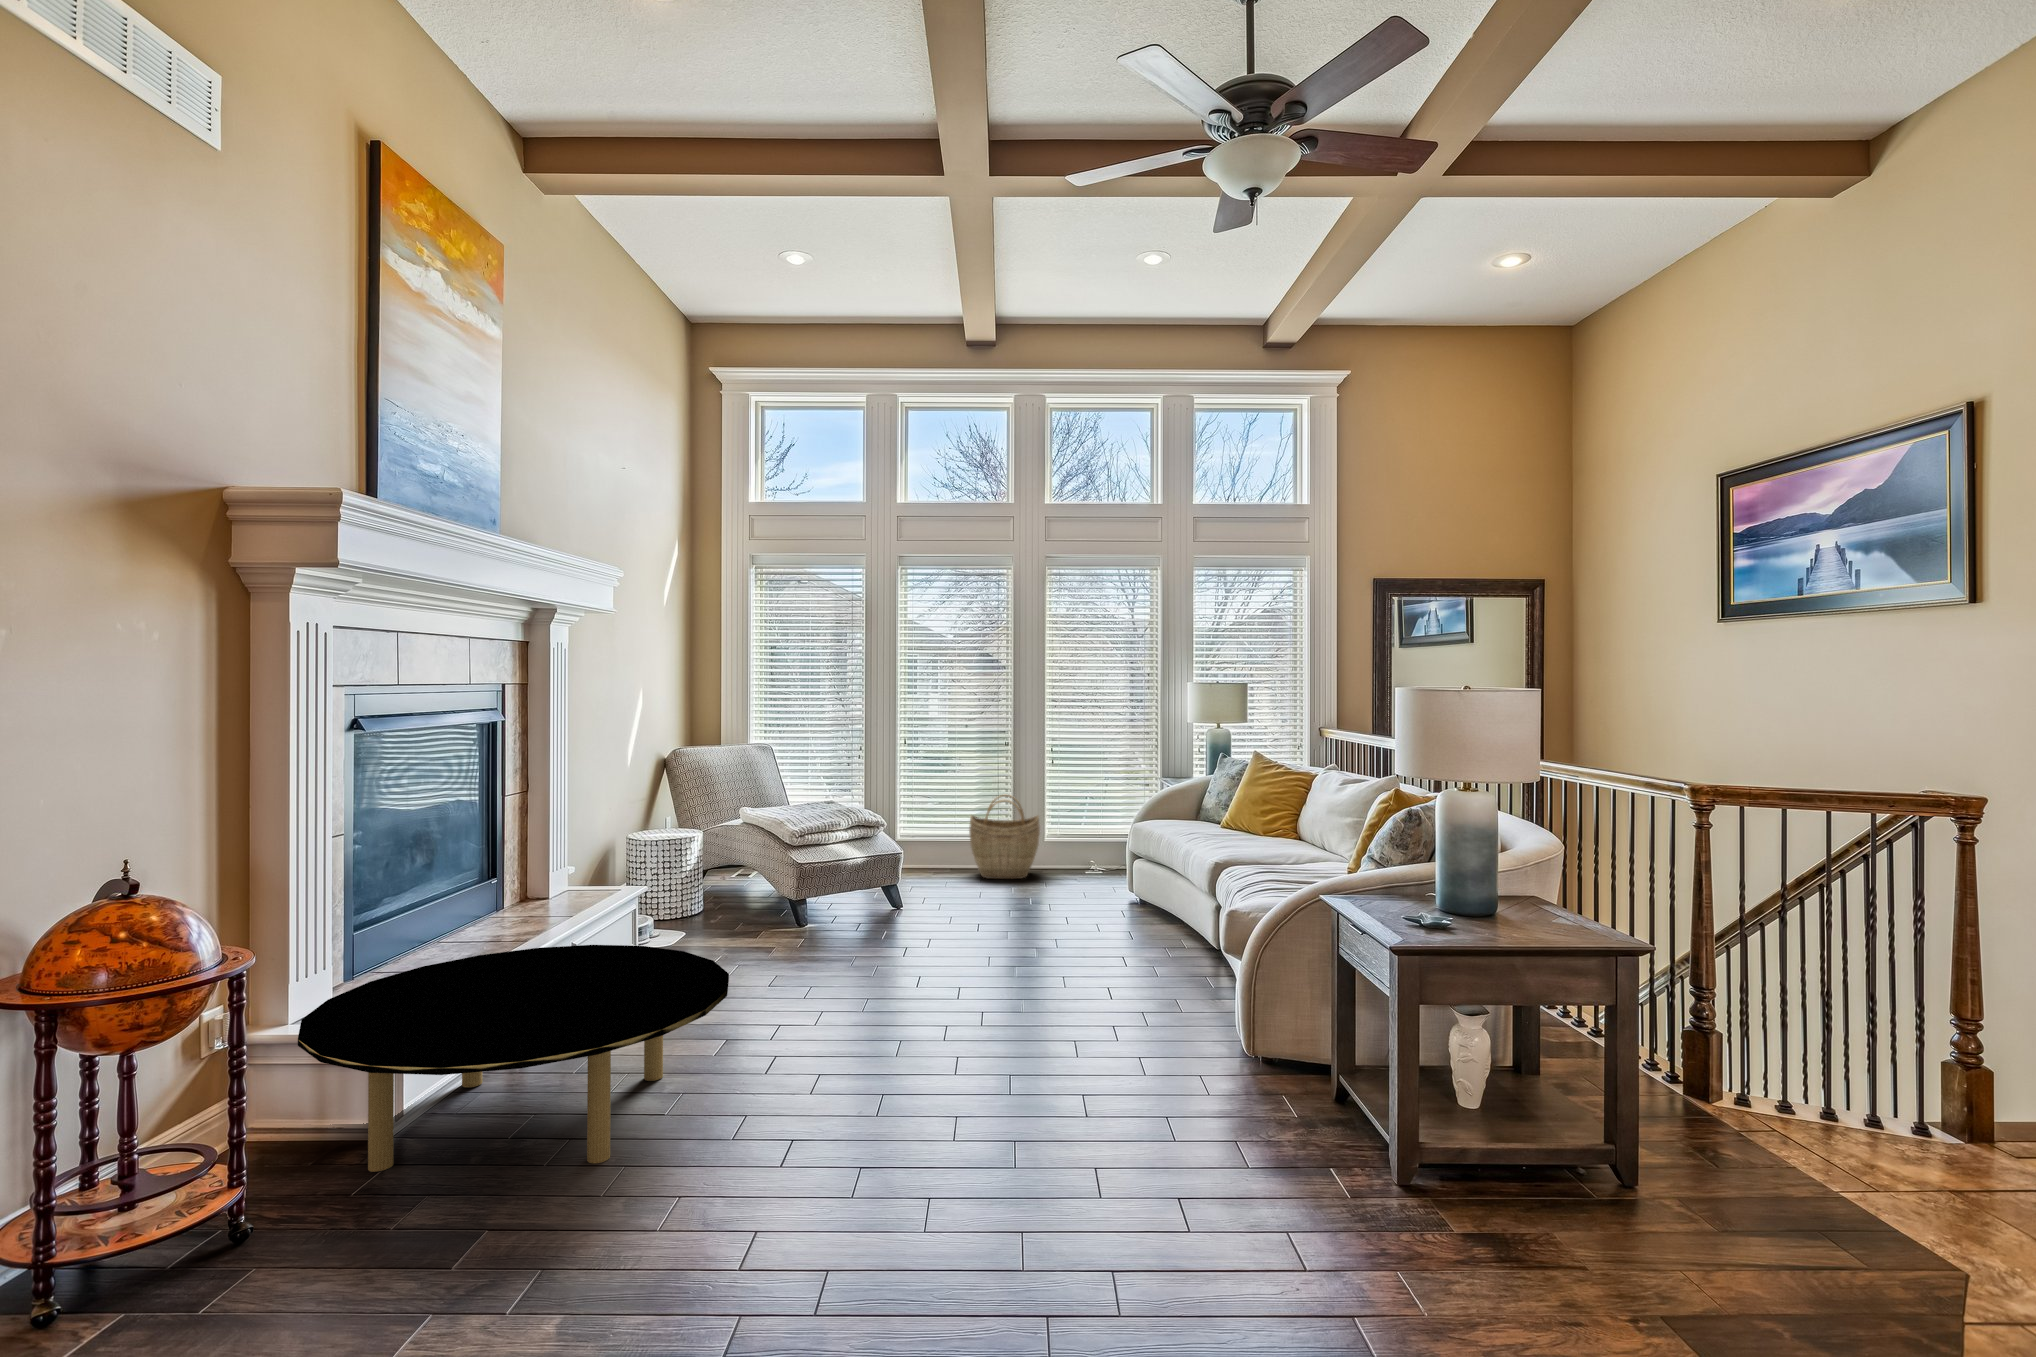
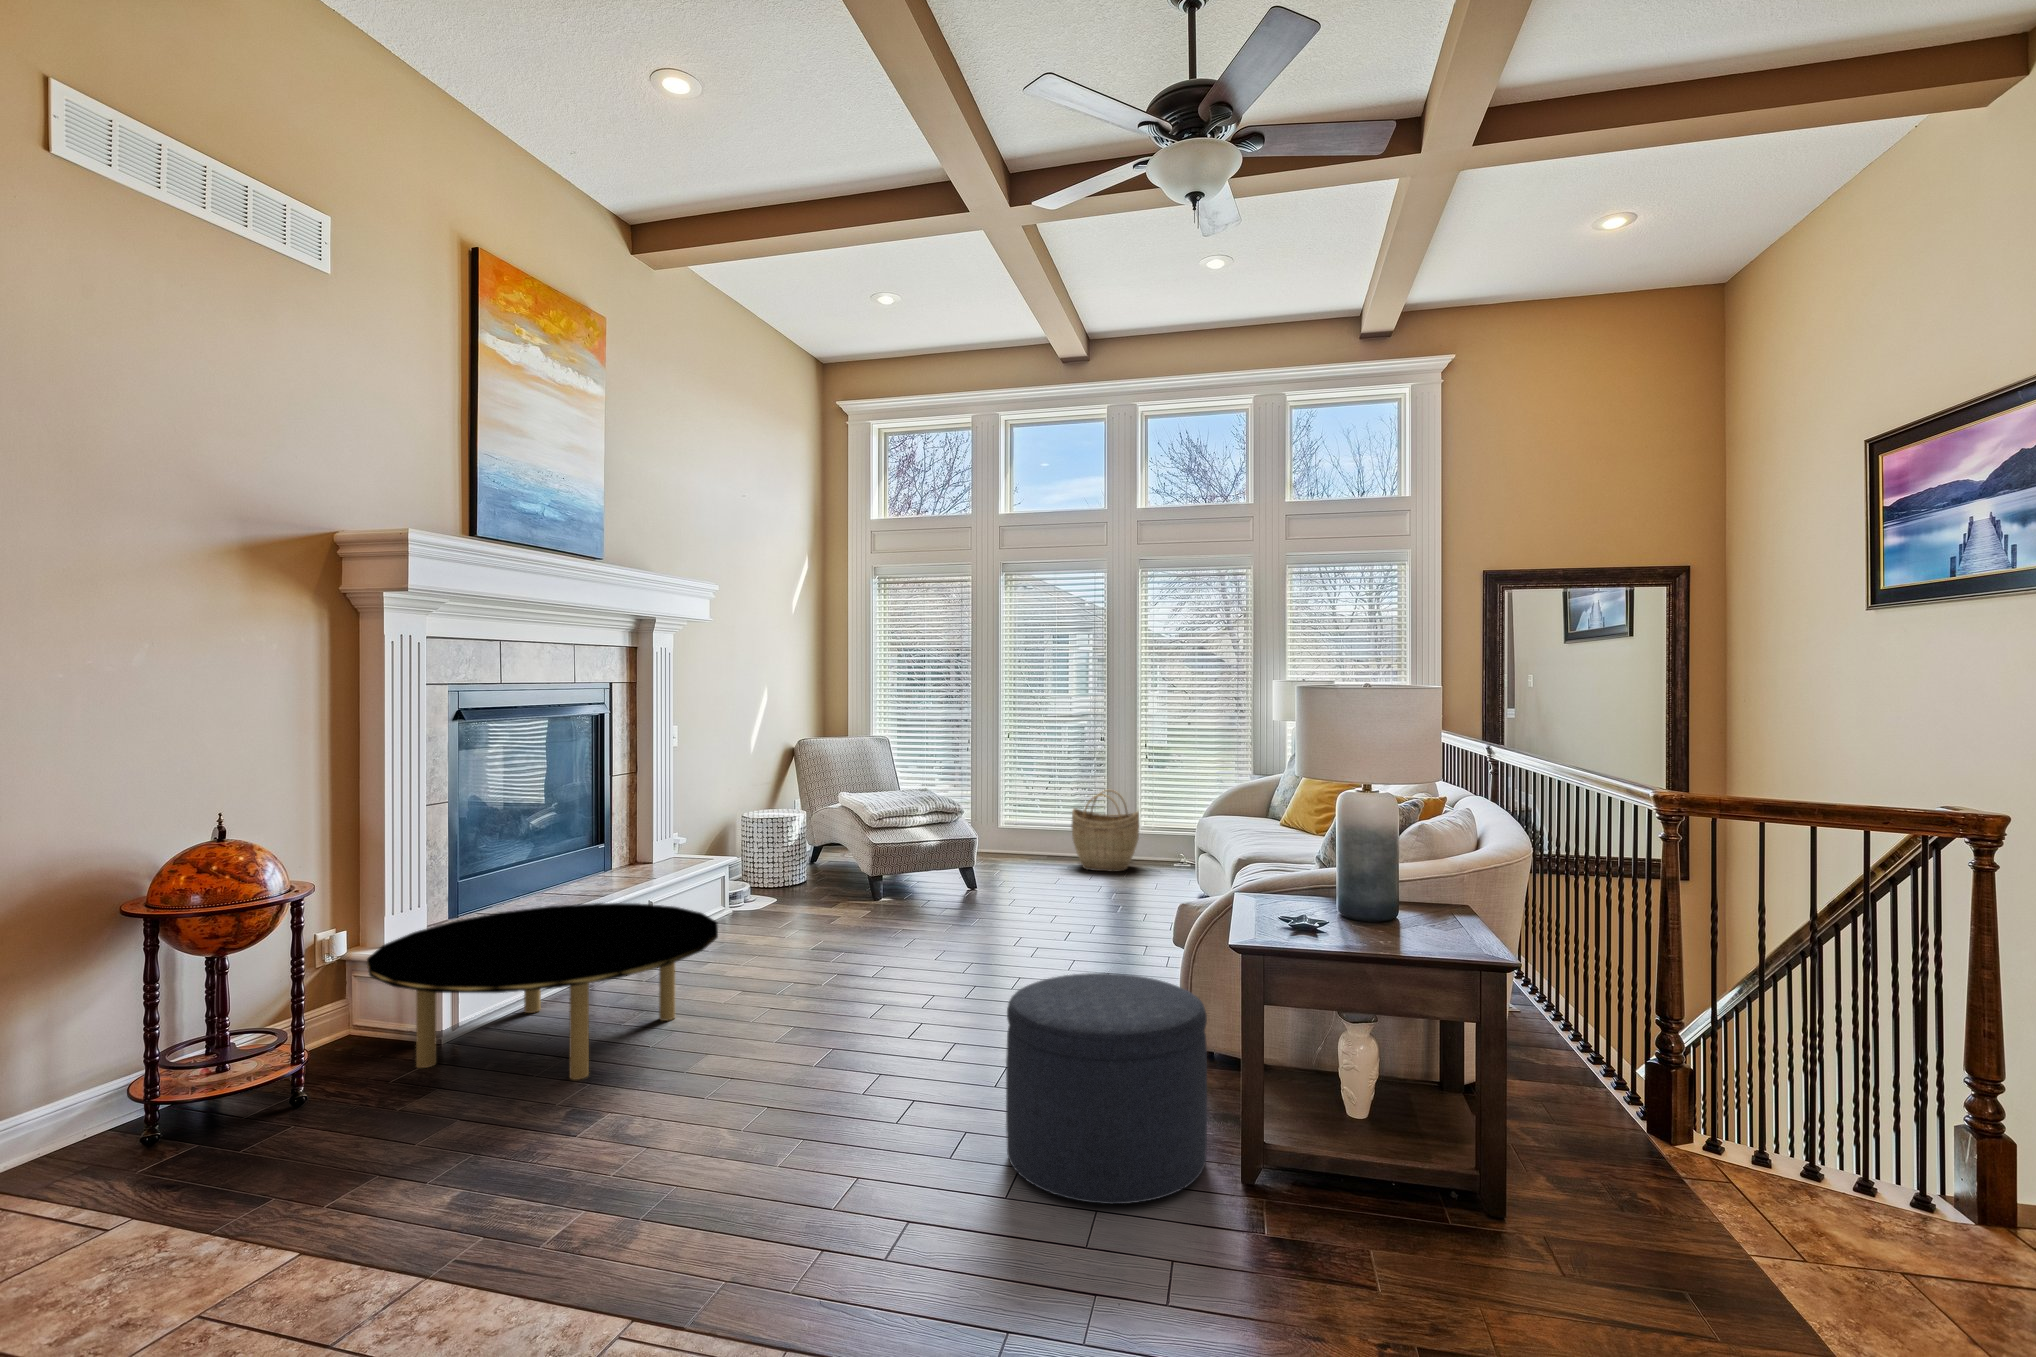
ottoman: none [1157,988,1371,1230] -> present [1006,973,1207,1204]

